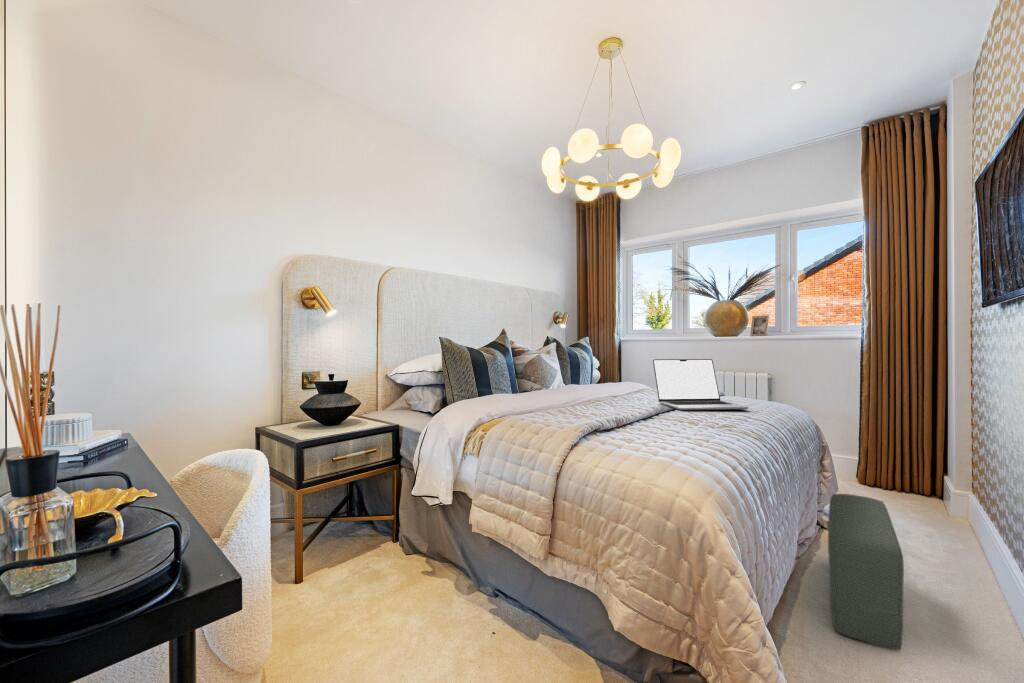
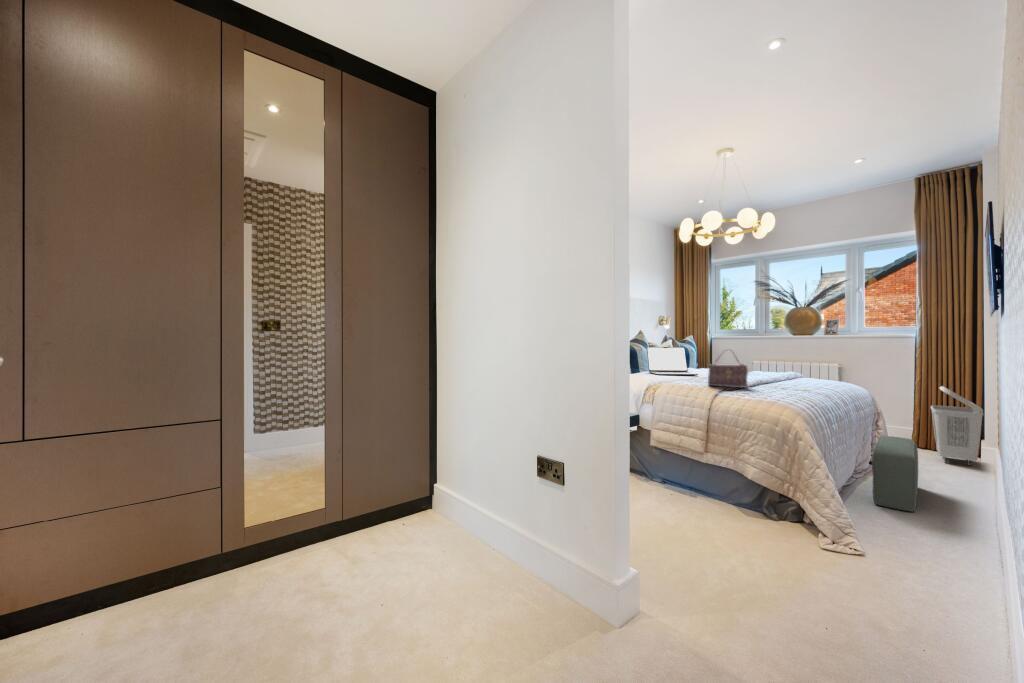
laptop: present [653,359,748,410] -> present [647,347,698,375]
handbag: none [569,361,633,426] -> present [708,350,748,387]
laundry basket: none [885,406,956,520] -> present [931,386,983,466]

